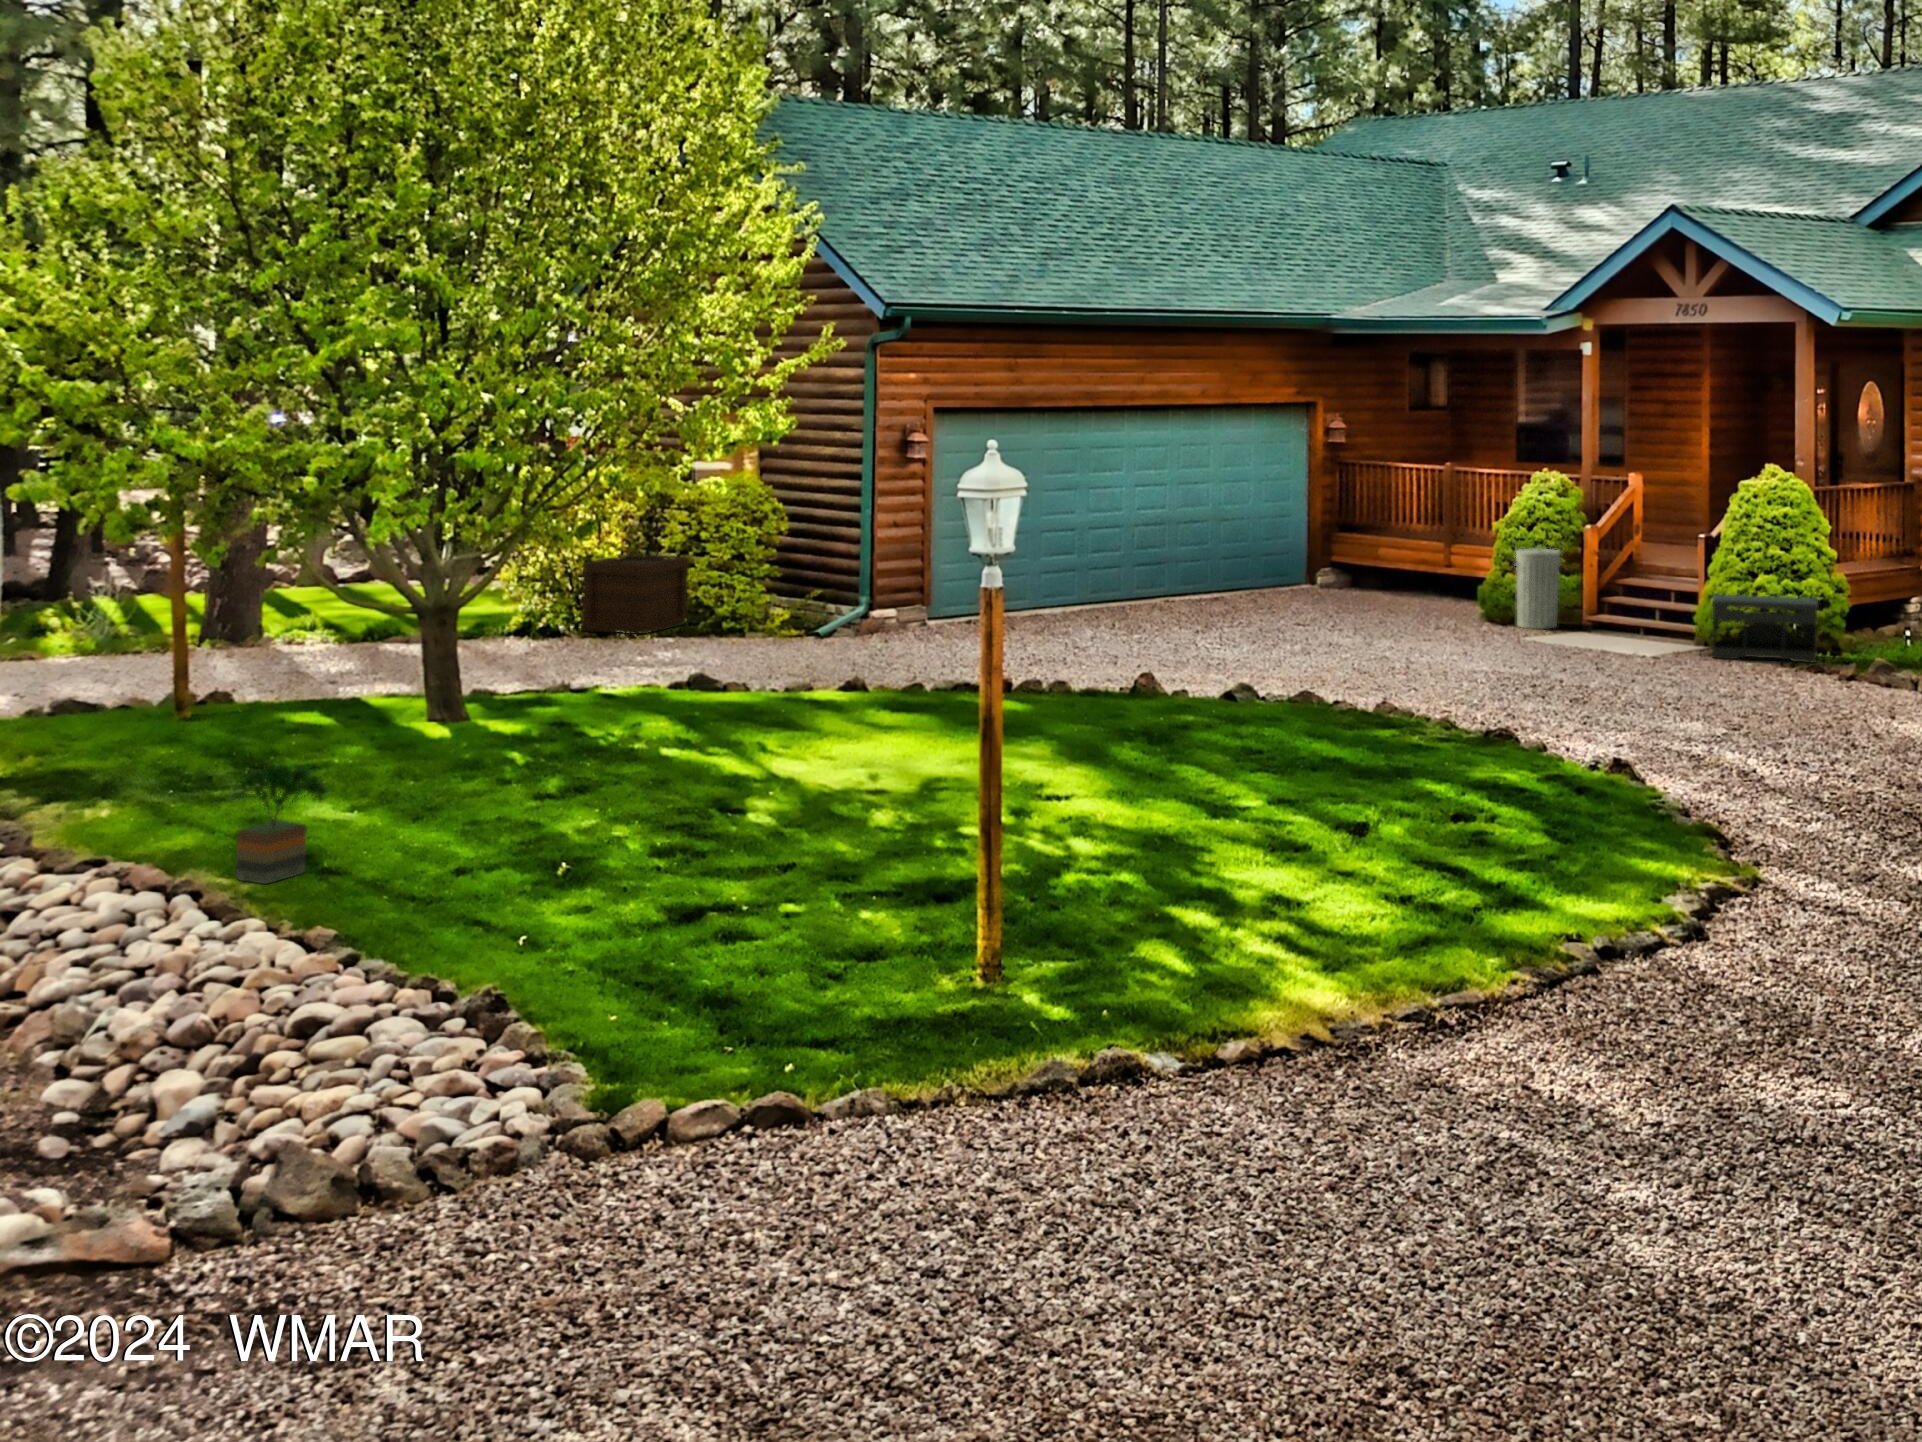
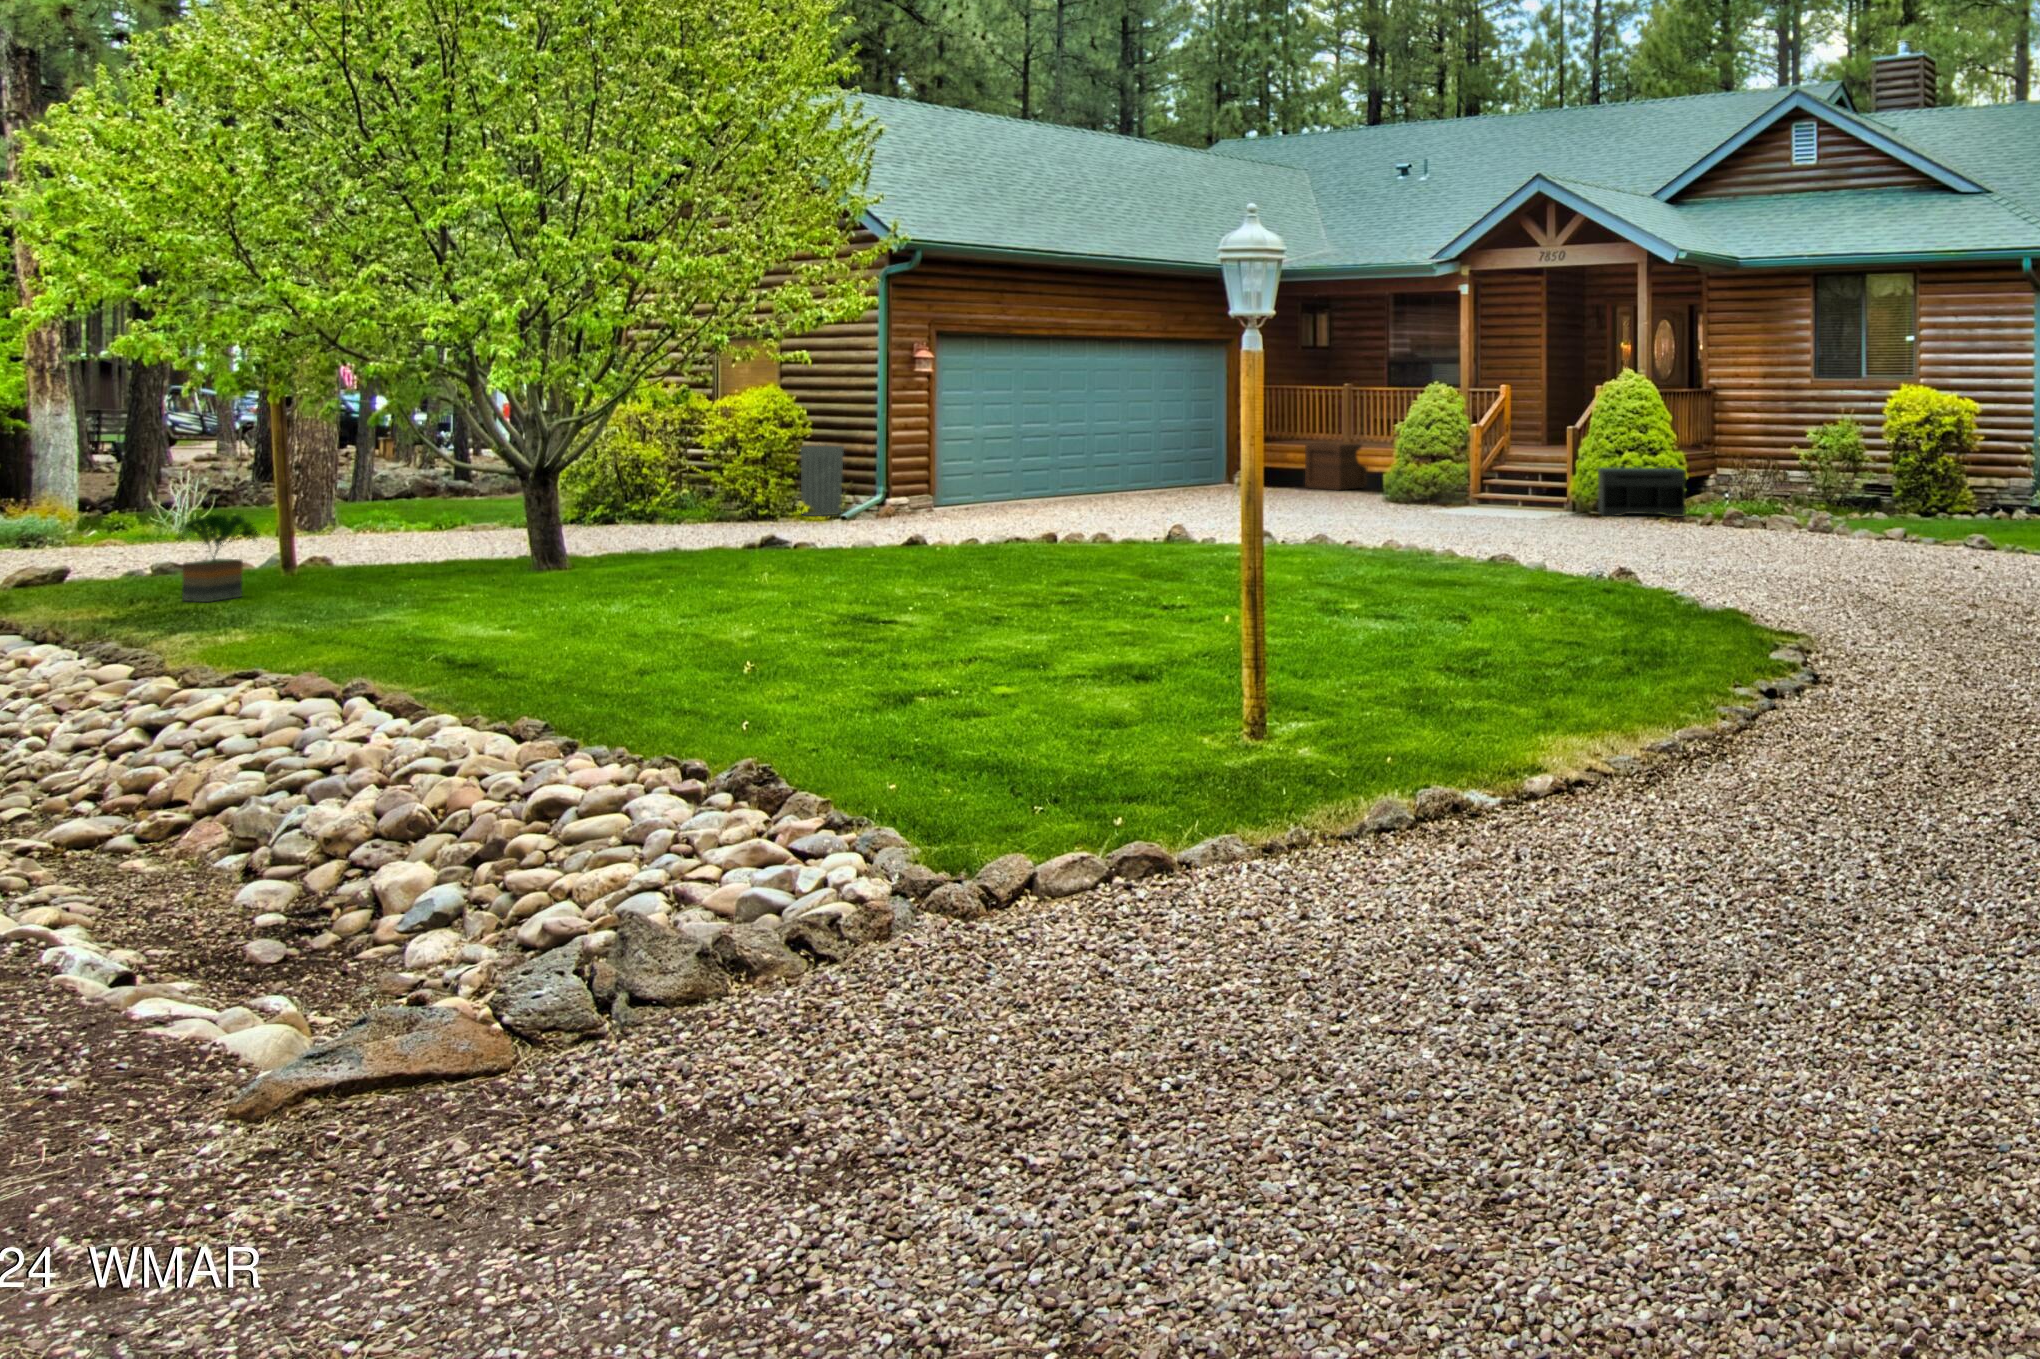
trash can: present [1515,548,1561,629] -> present [800,444,843,516]
wooden crate: present [581,555,689,634] -> present [1305,443,1367,490]
potted tree: present [230,765,328,884] -> present [177,515,260,602]

